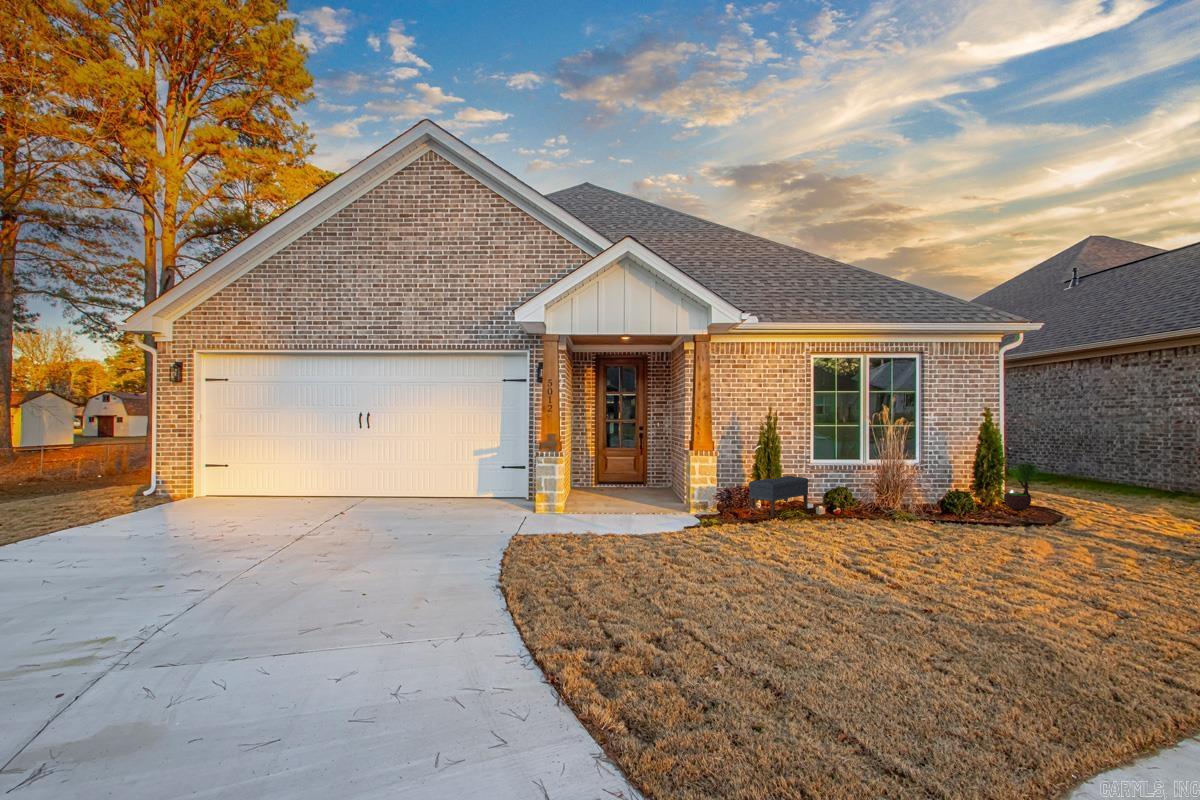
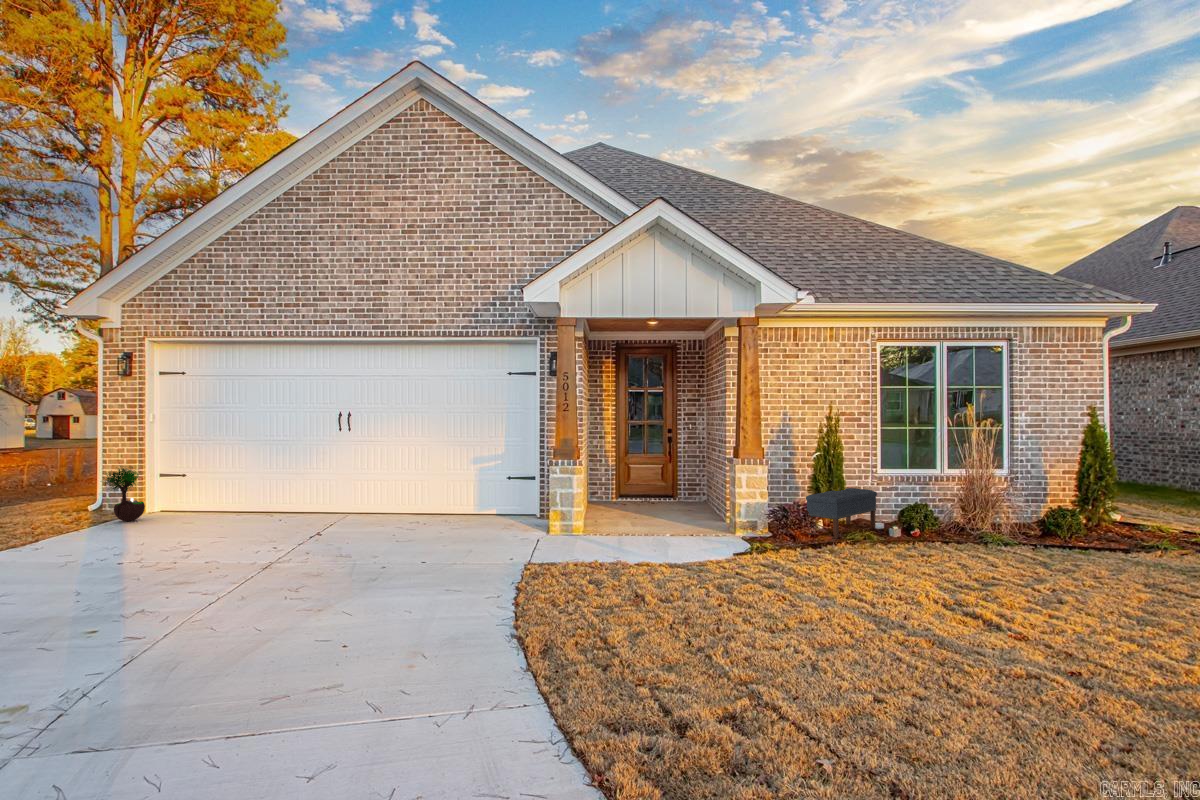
potted tree: present [1004,461,1038,510] -> present [105,466,145,521]

